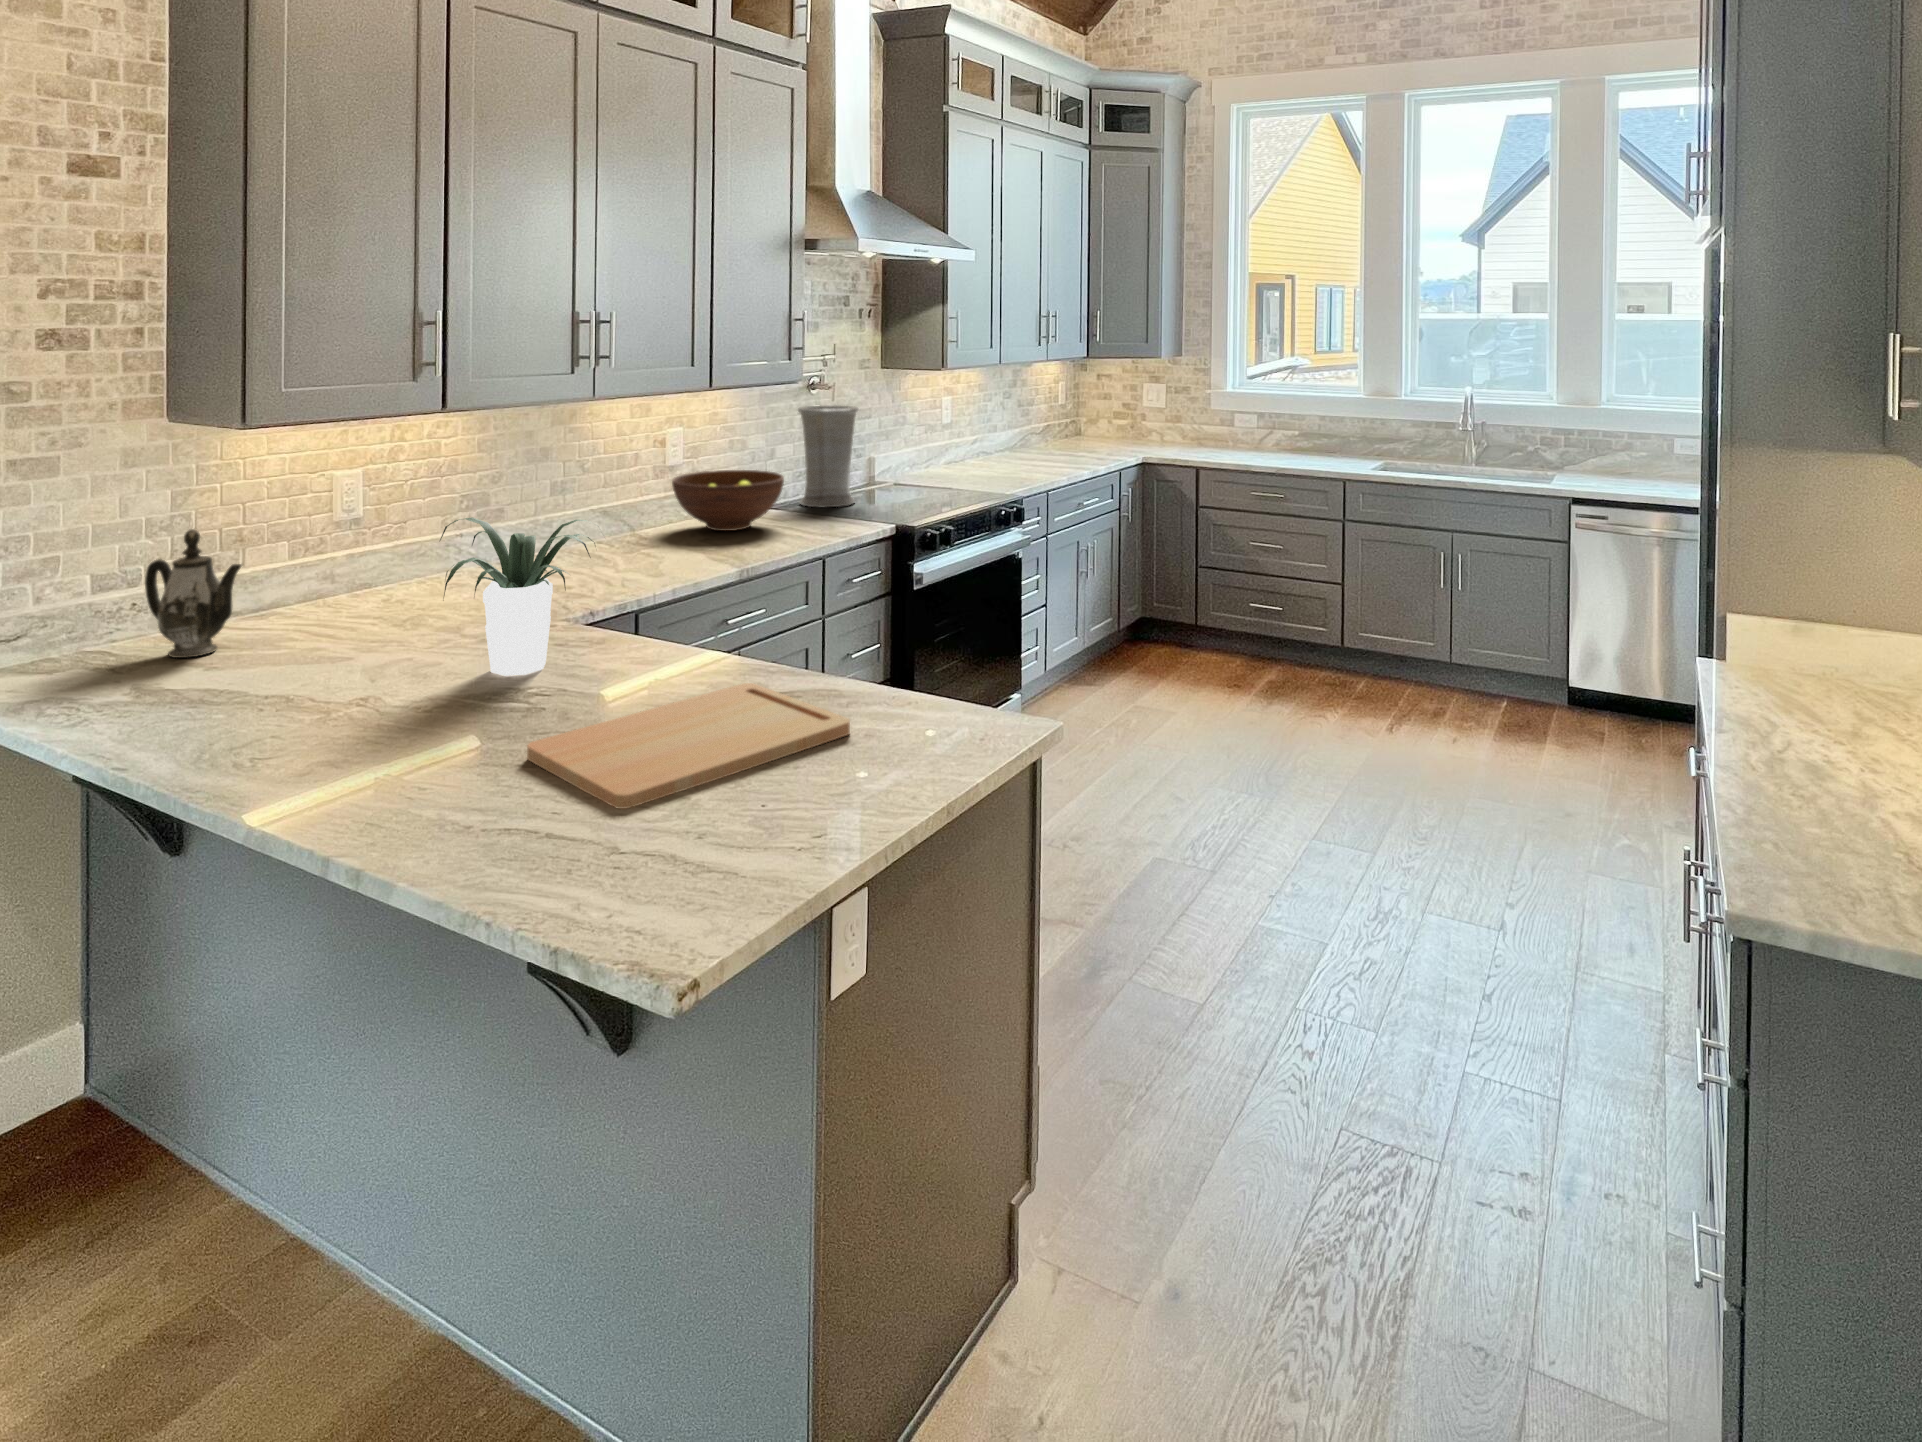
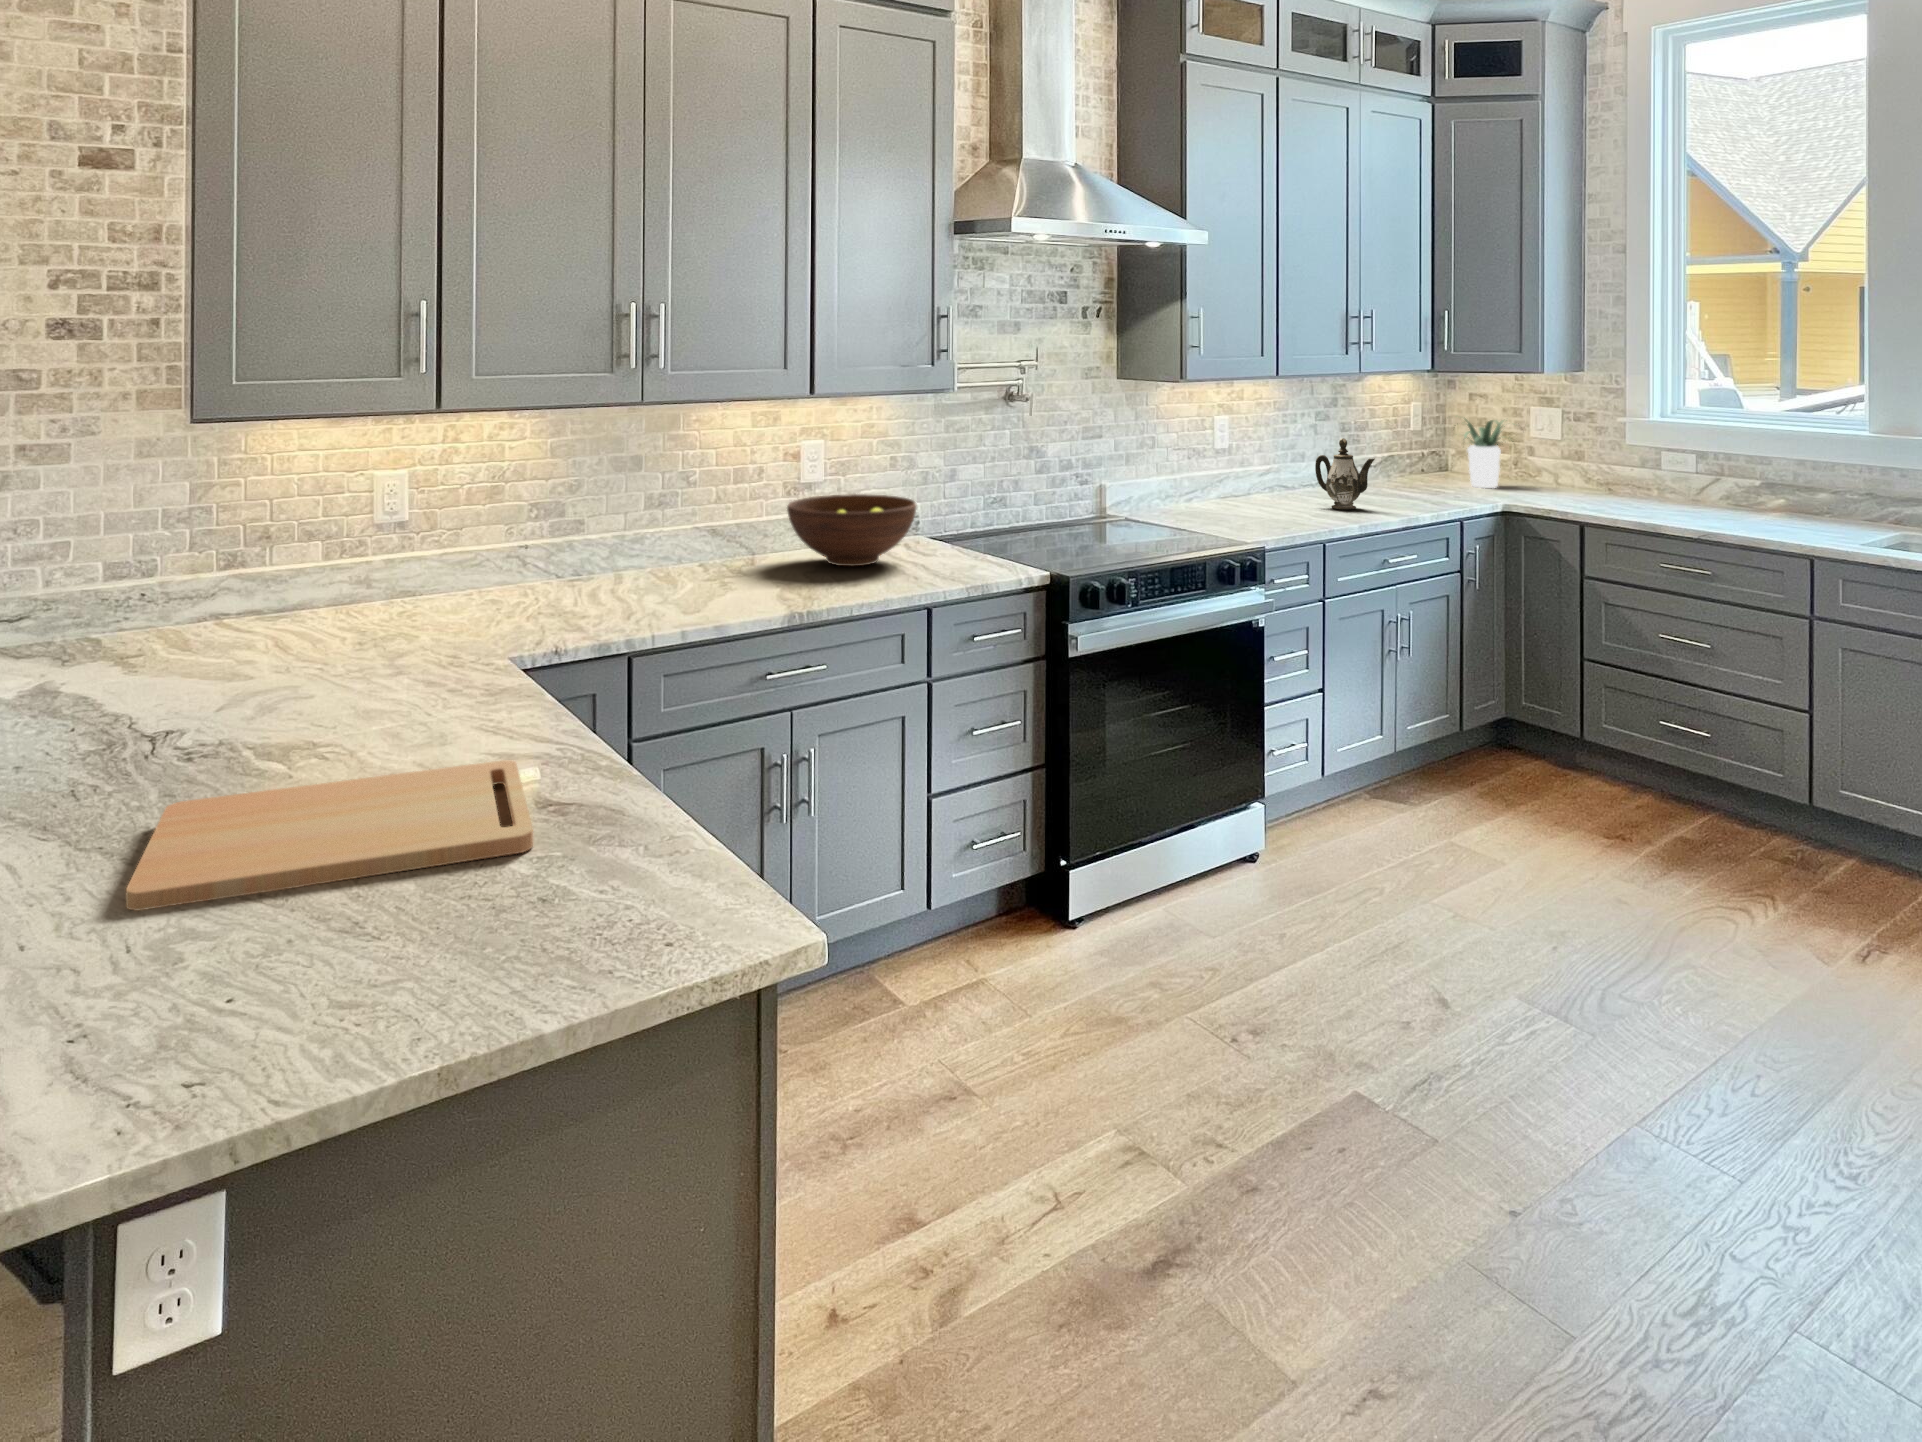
vase: present [798,405,859,507] -> none [972,423,1045,546]
potted plant: present [440,517,595,676] -> present [1464,419,1505,488]
teapot: present [145,529,242,658] -> present [1315,438,1375,510]

